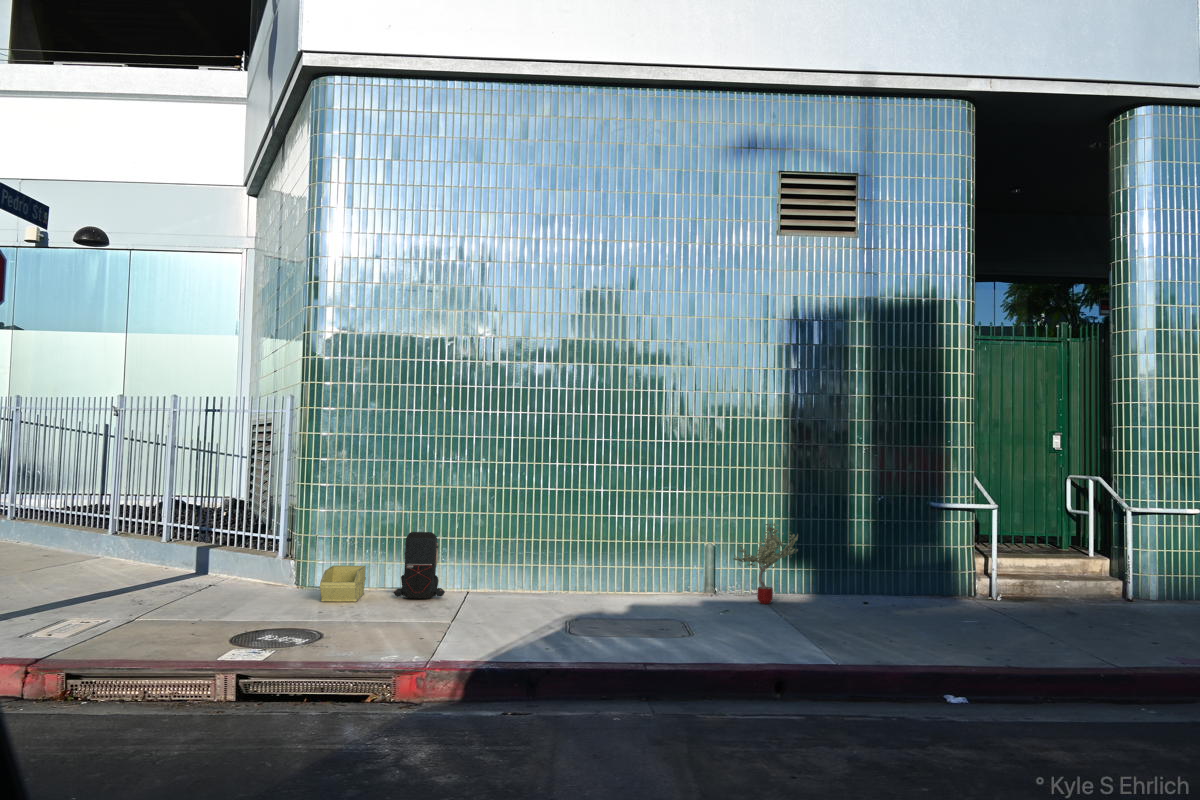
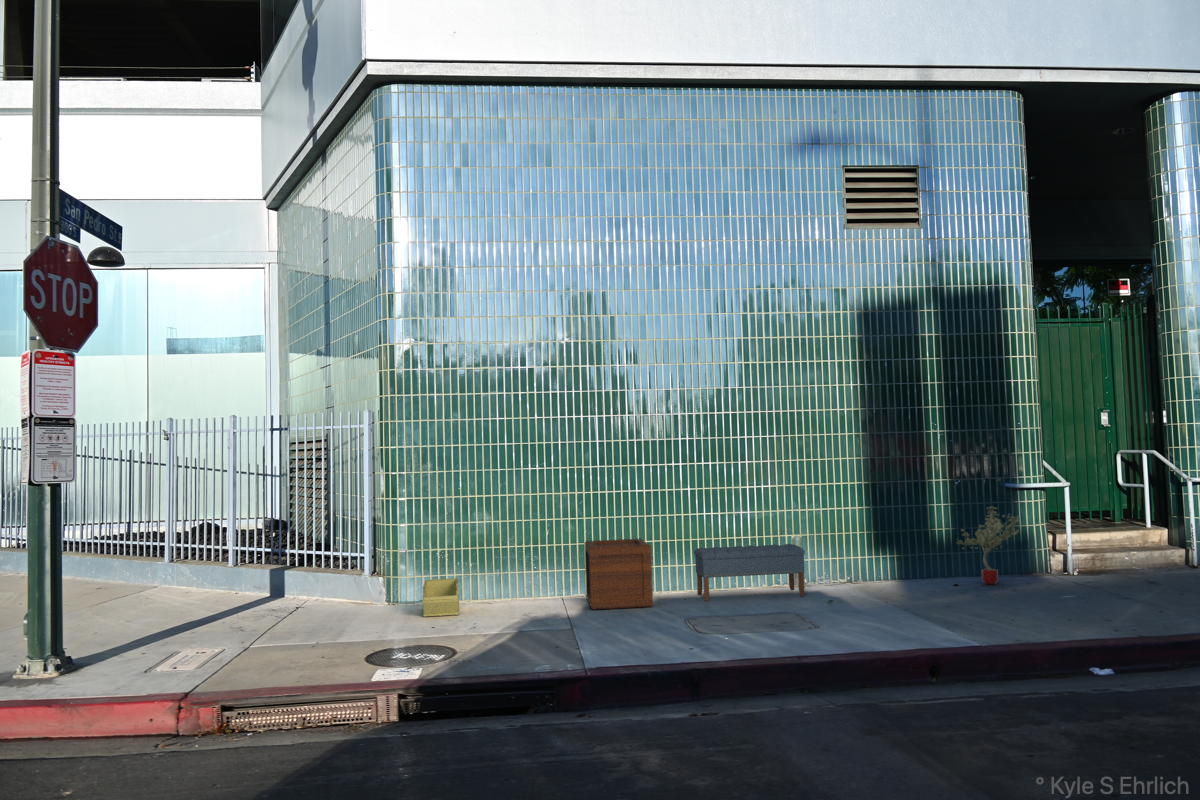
potted tree: present [733,523,798,604] -> present [957,507,1019,584]
backpack: present [394,532,445,599] -> none [493,541,544,608]
wooden crate: none [488,536,552,606] -> present [585,539,653,610]
bench: none [603,550,711,604] -> present [694,544,805,601]

